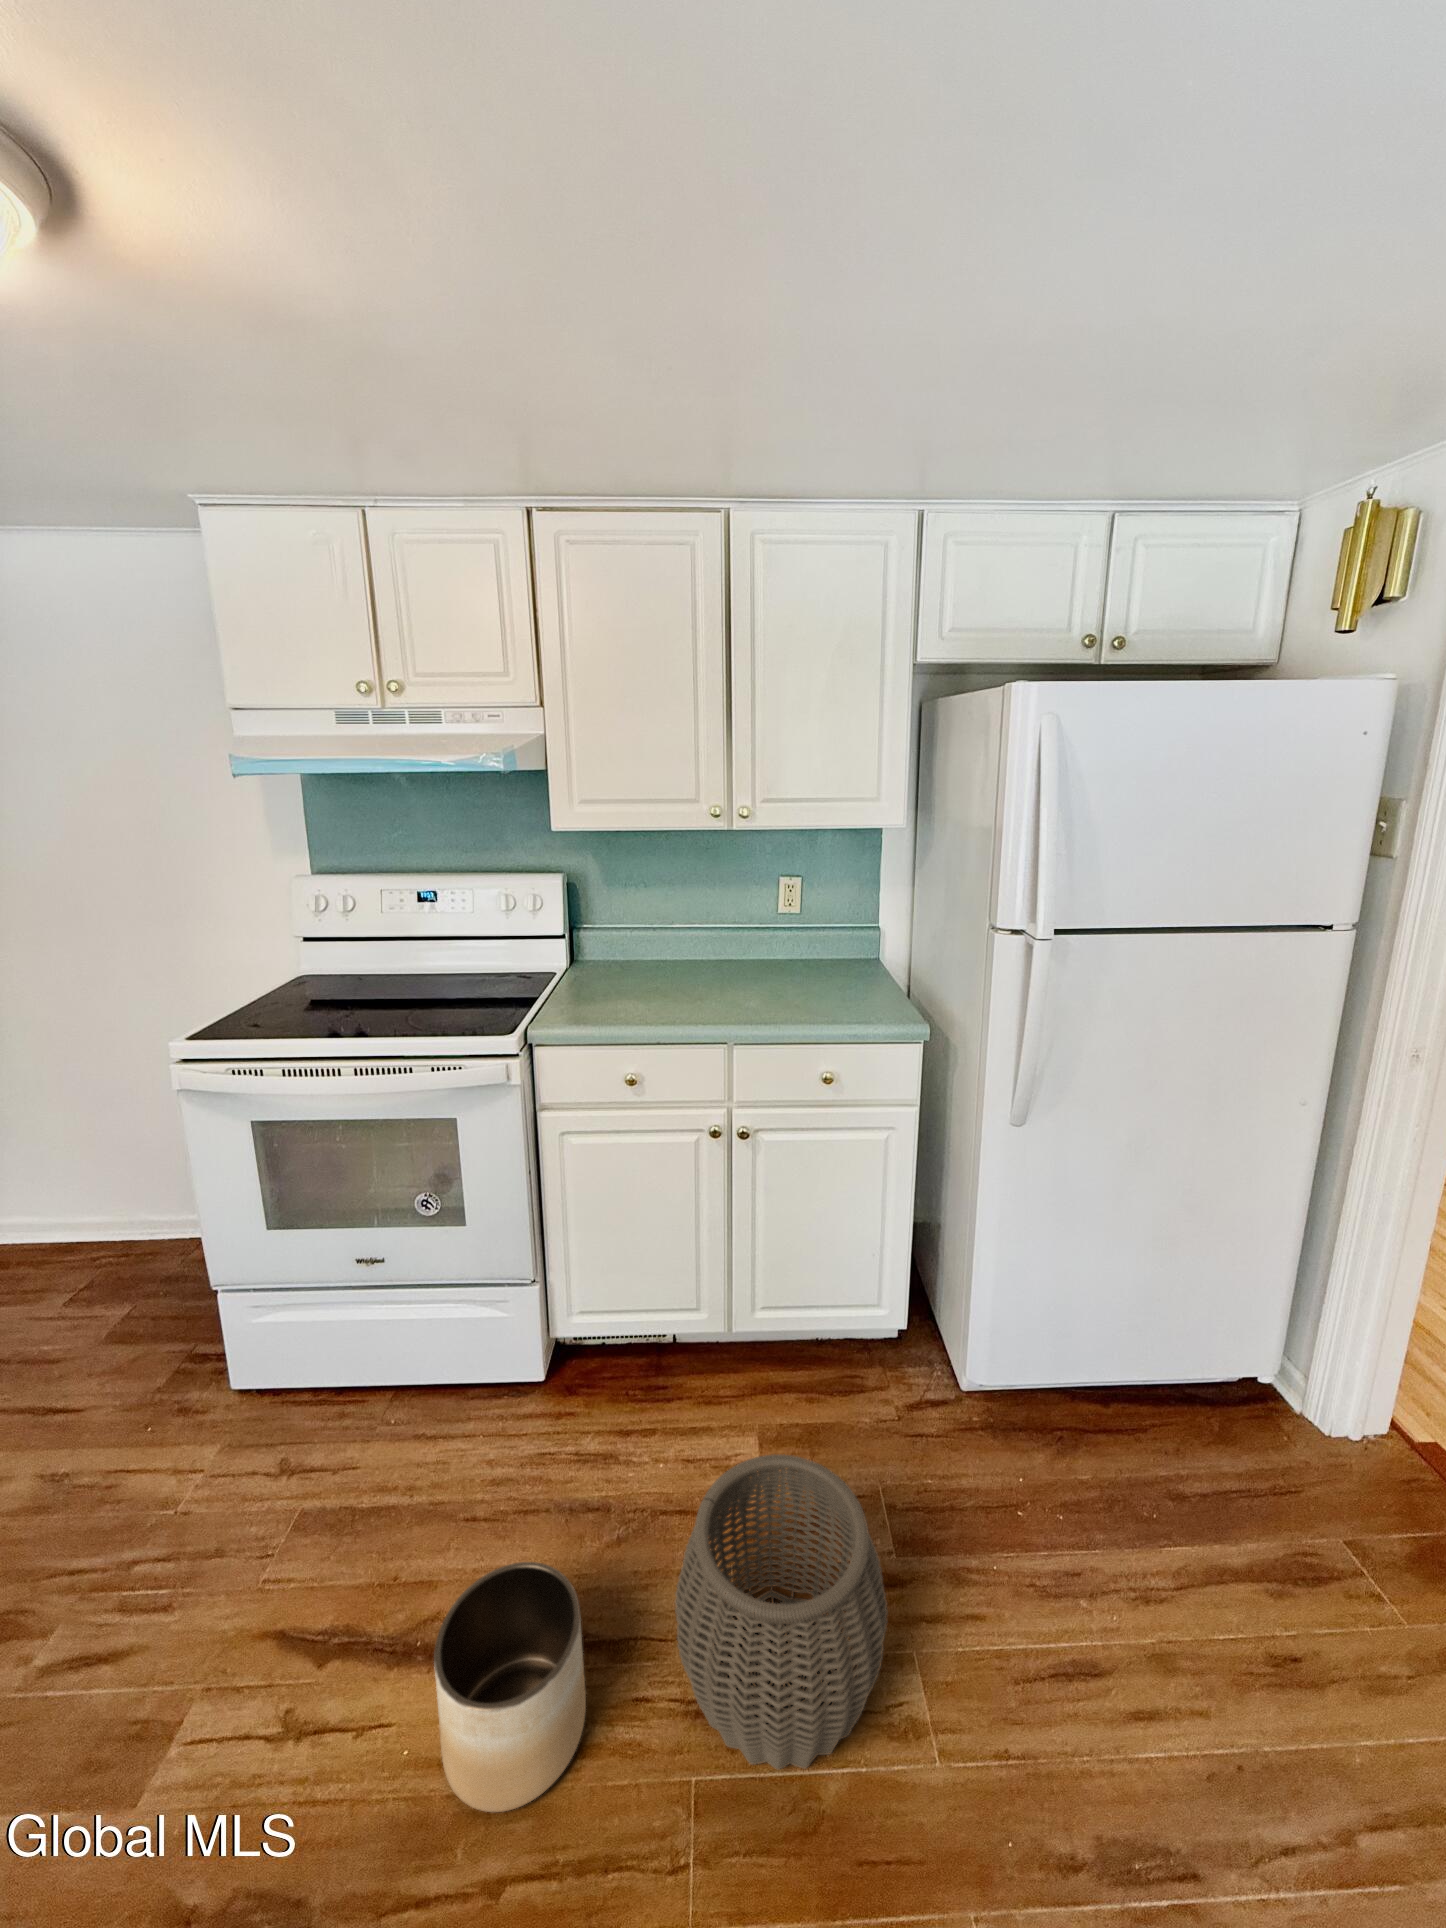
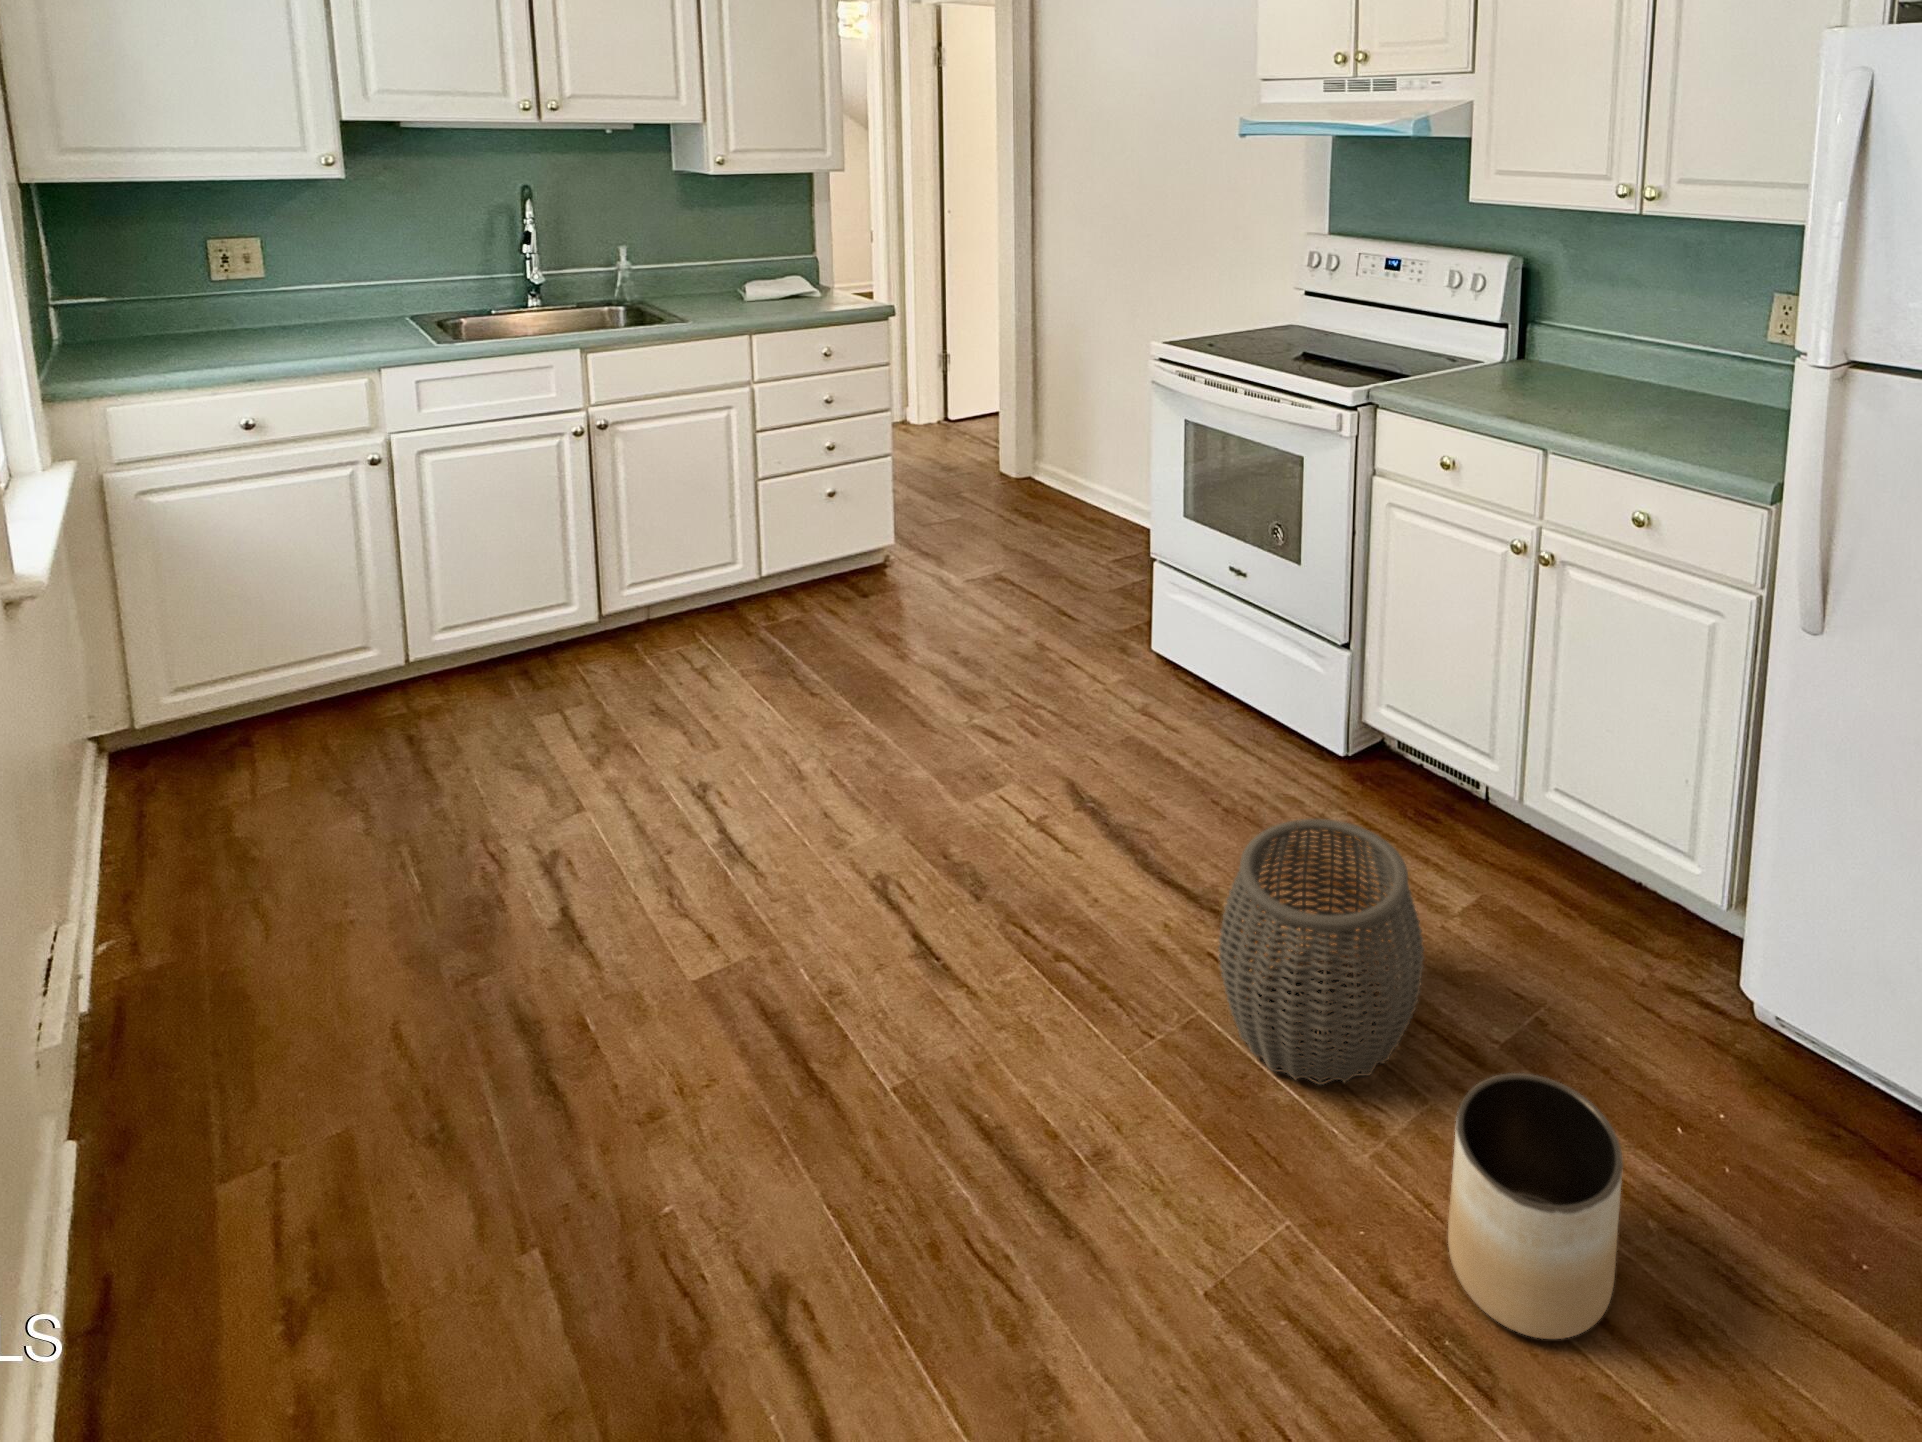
planter: present [434,1562,586,1812] -> present [1448,1073,1623,1339]

